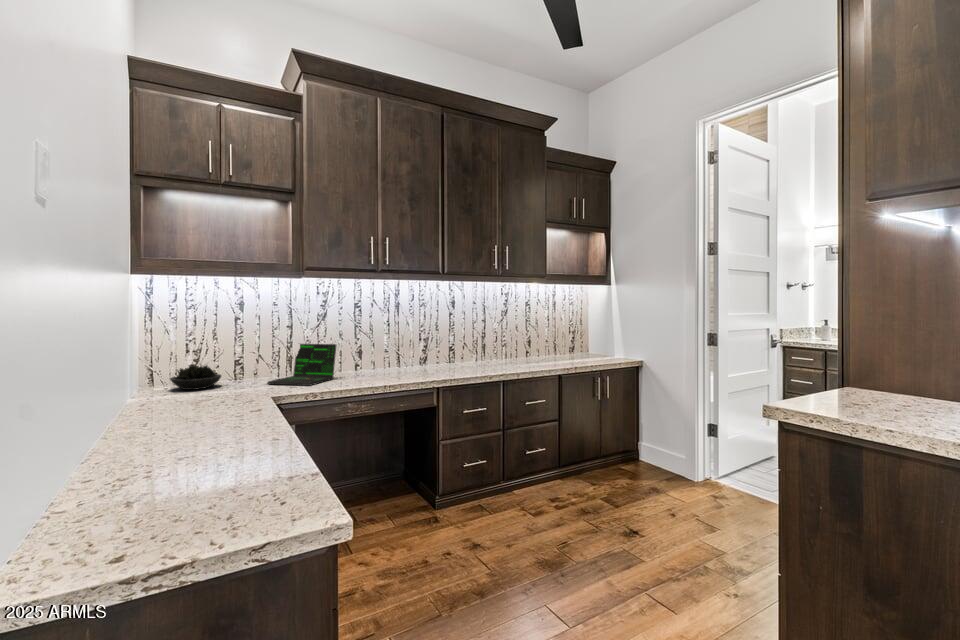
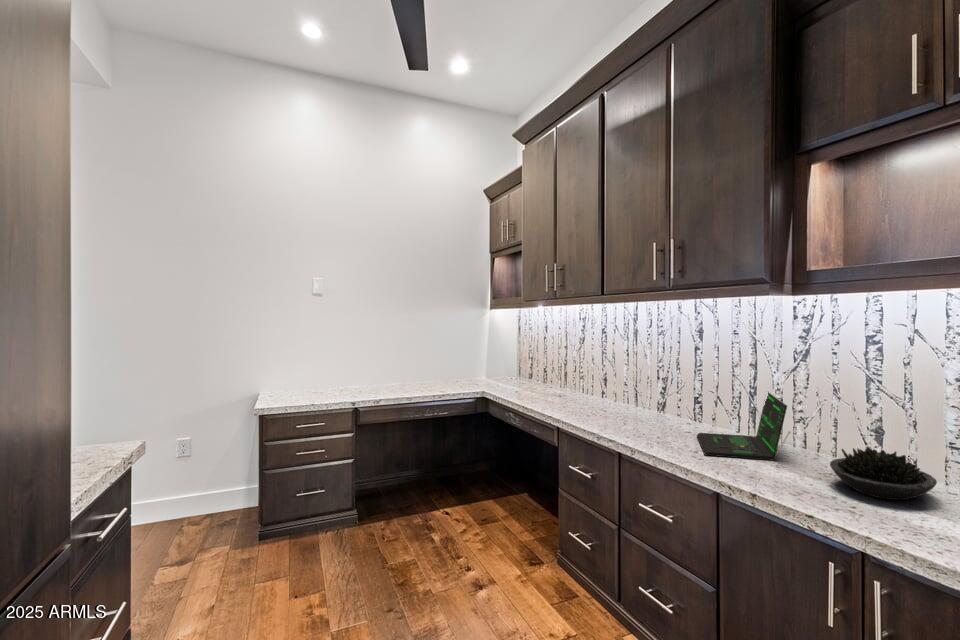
succulent plant: present [170,365,221,390] -> present [830,446,937,500]

